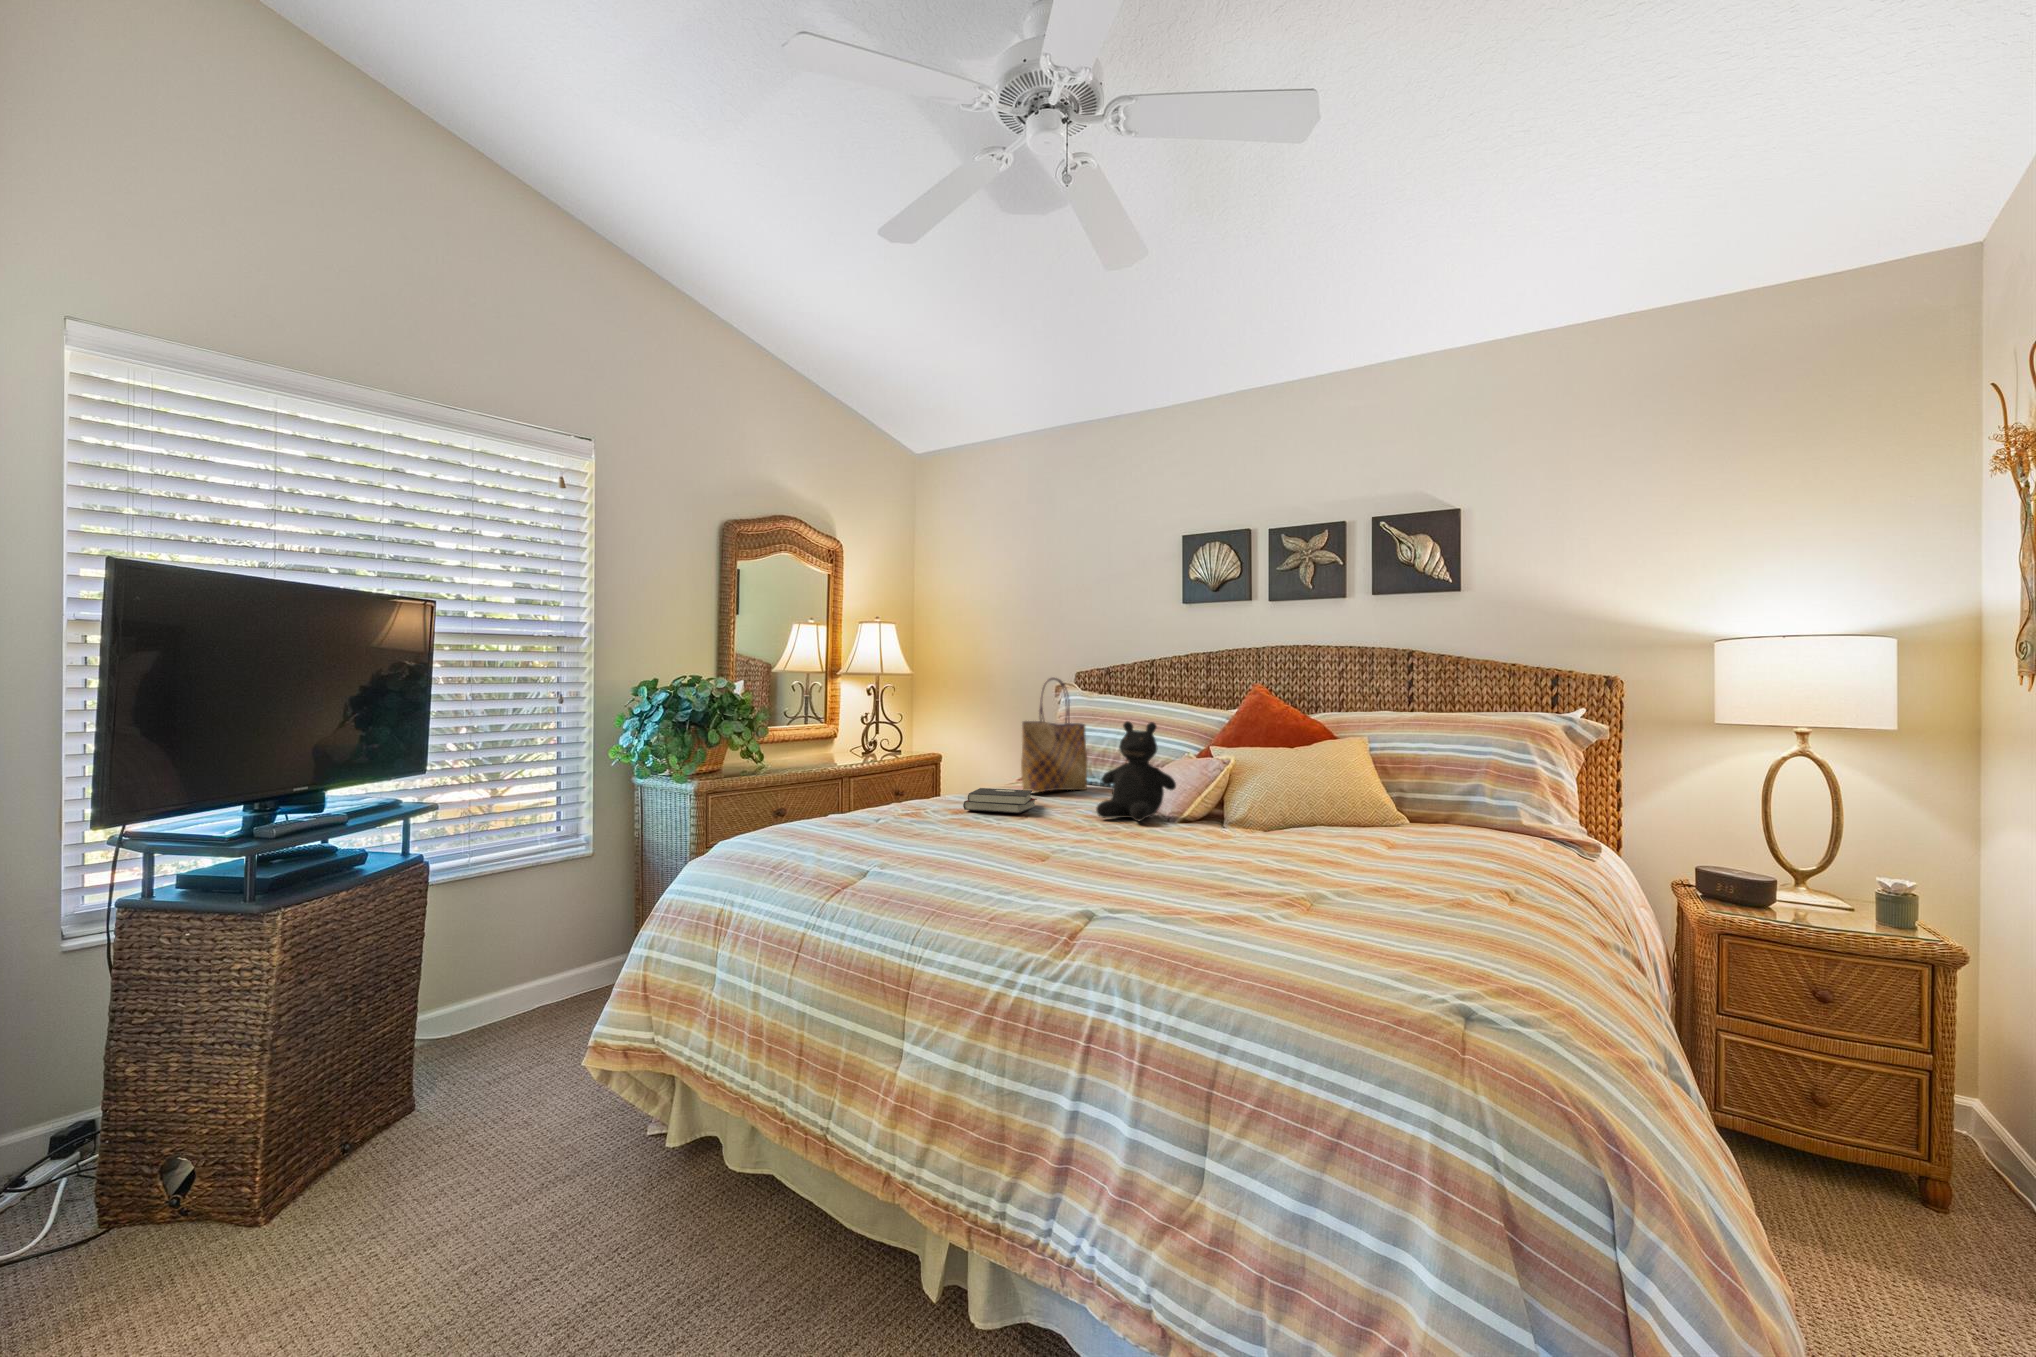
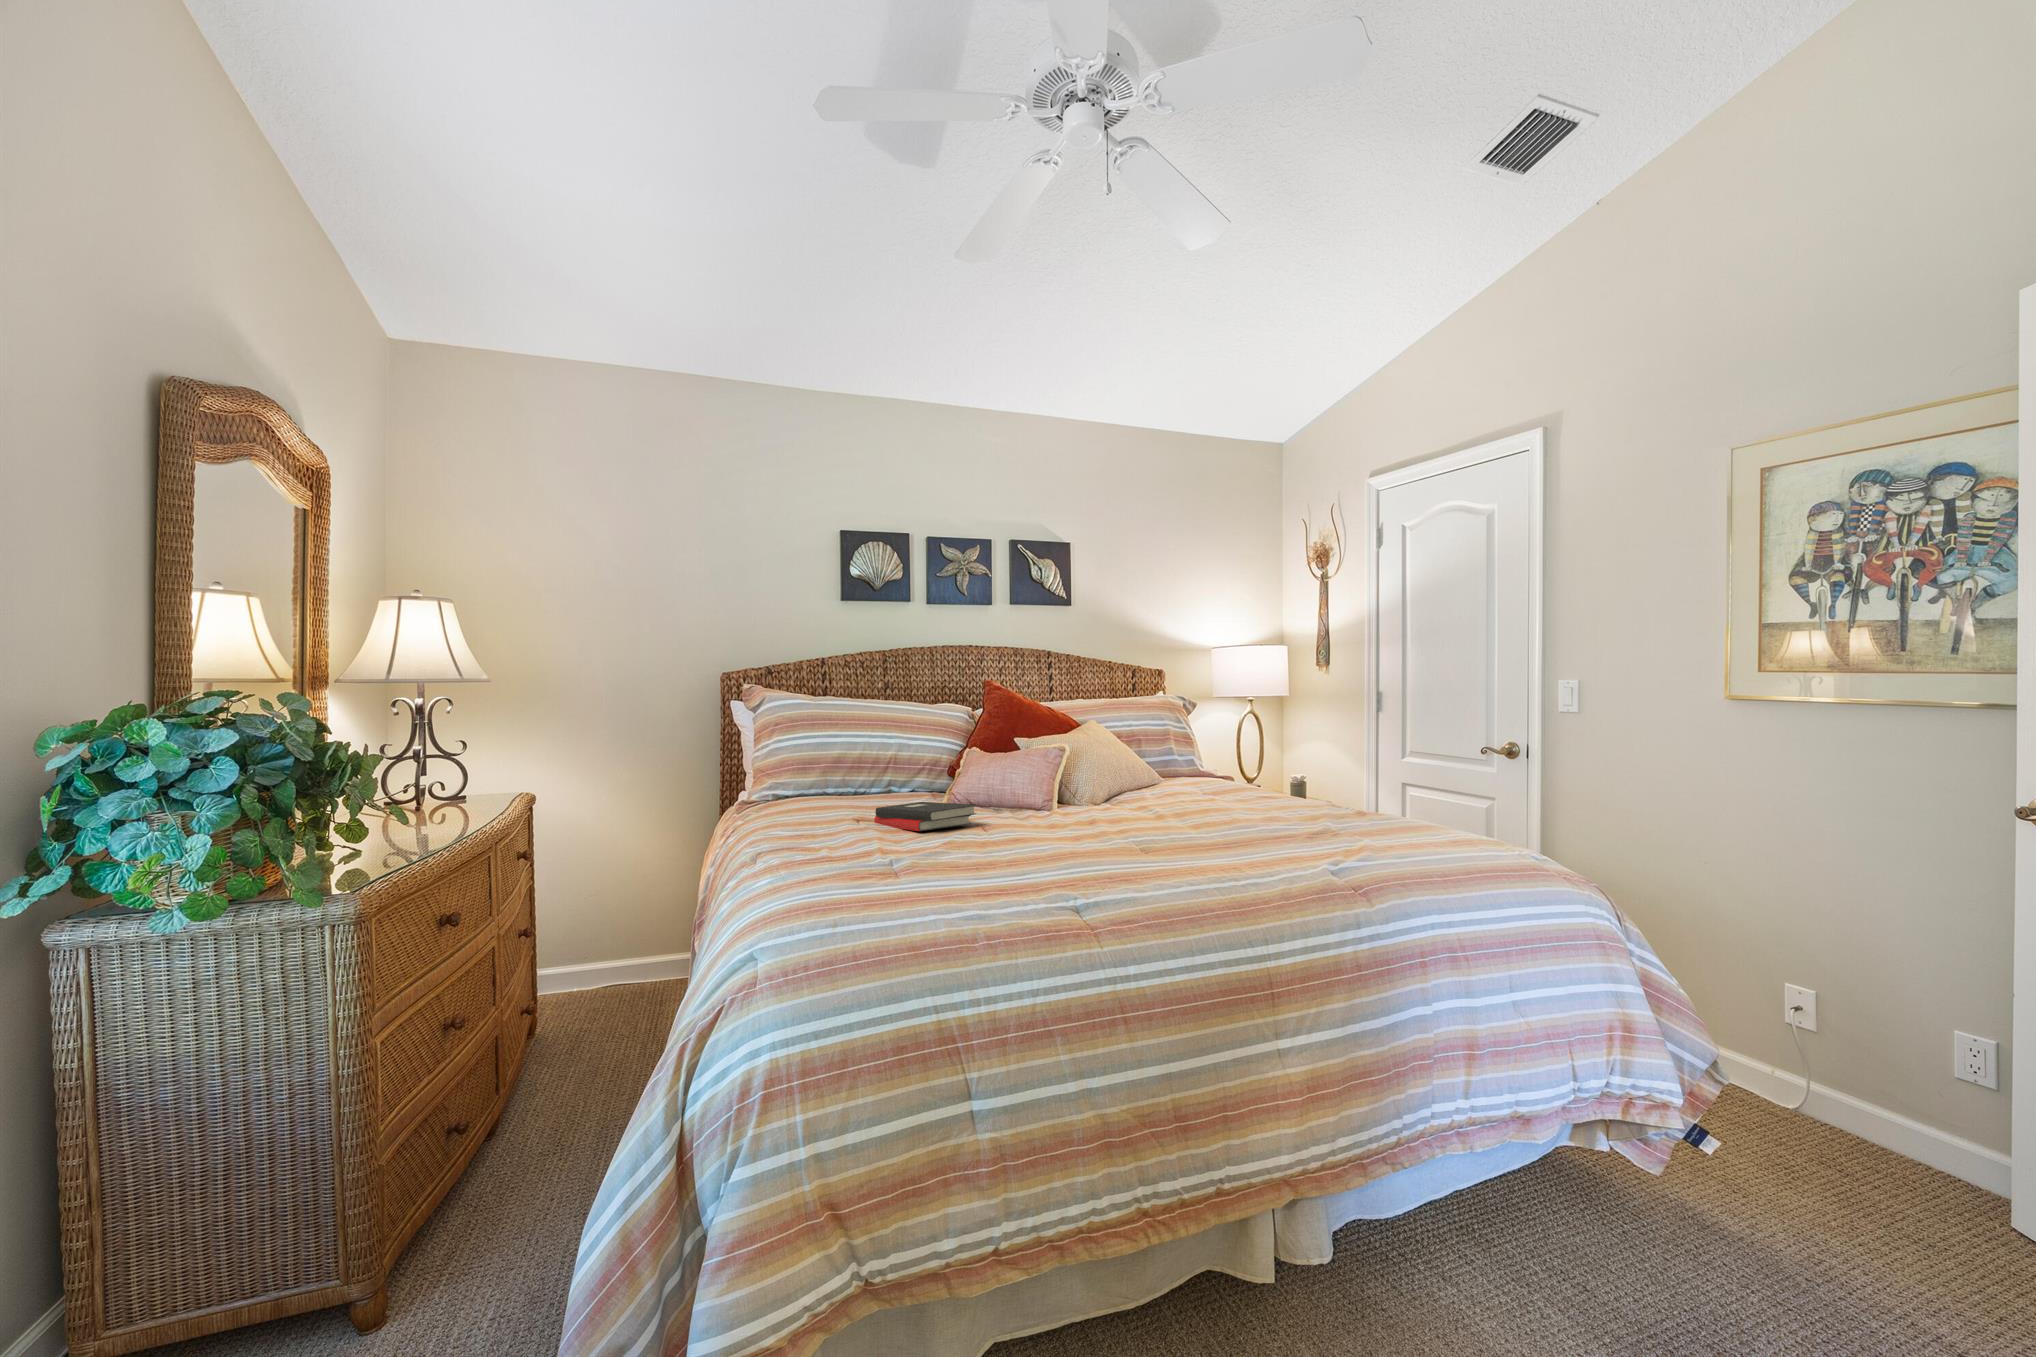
tote bag: present [1021,677,1088,792] -> none [850,679,884,808]
teddy bear: present [1096,721,1176,821] -> none [991,720,1066,815]

